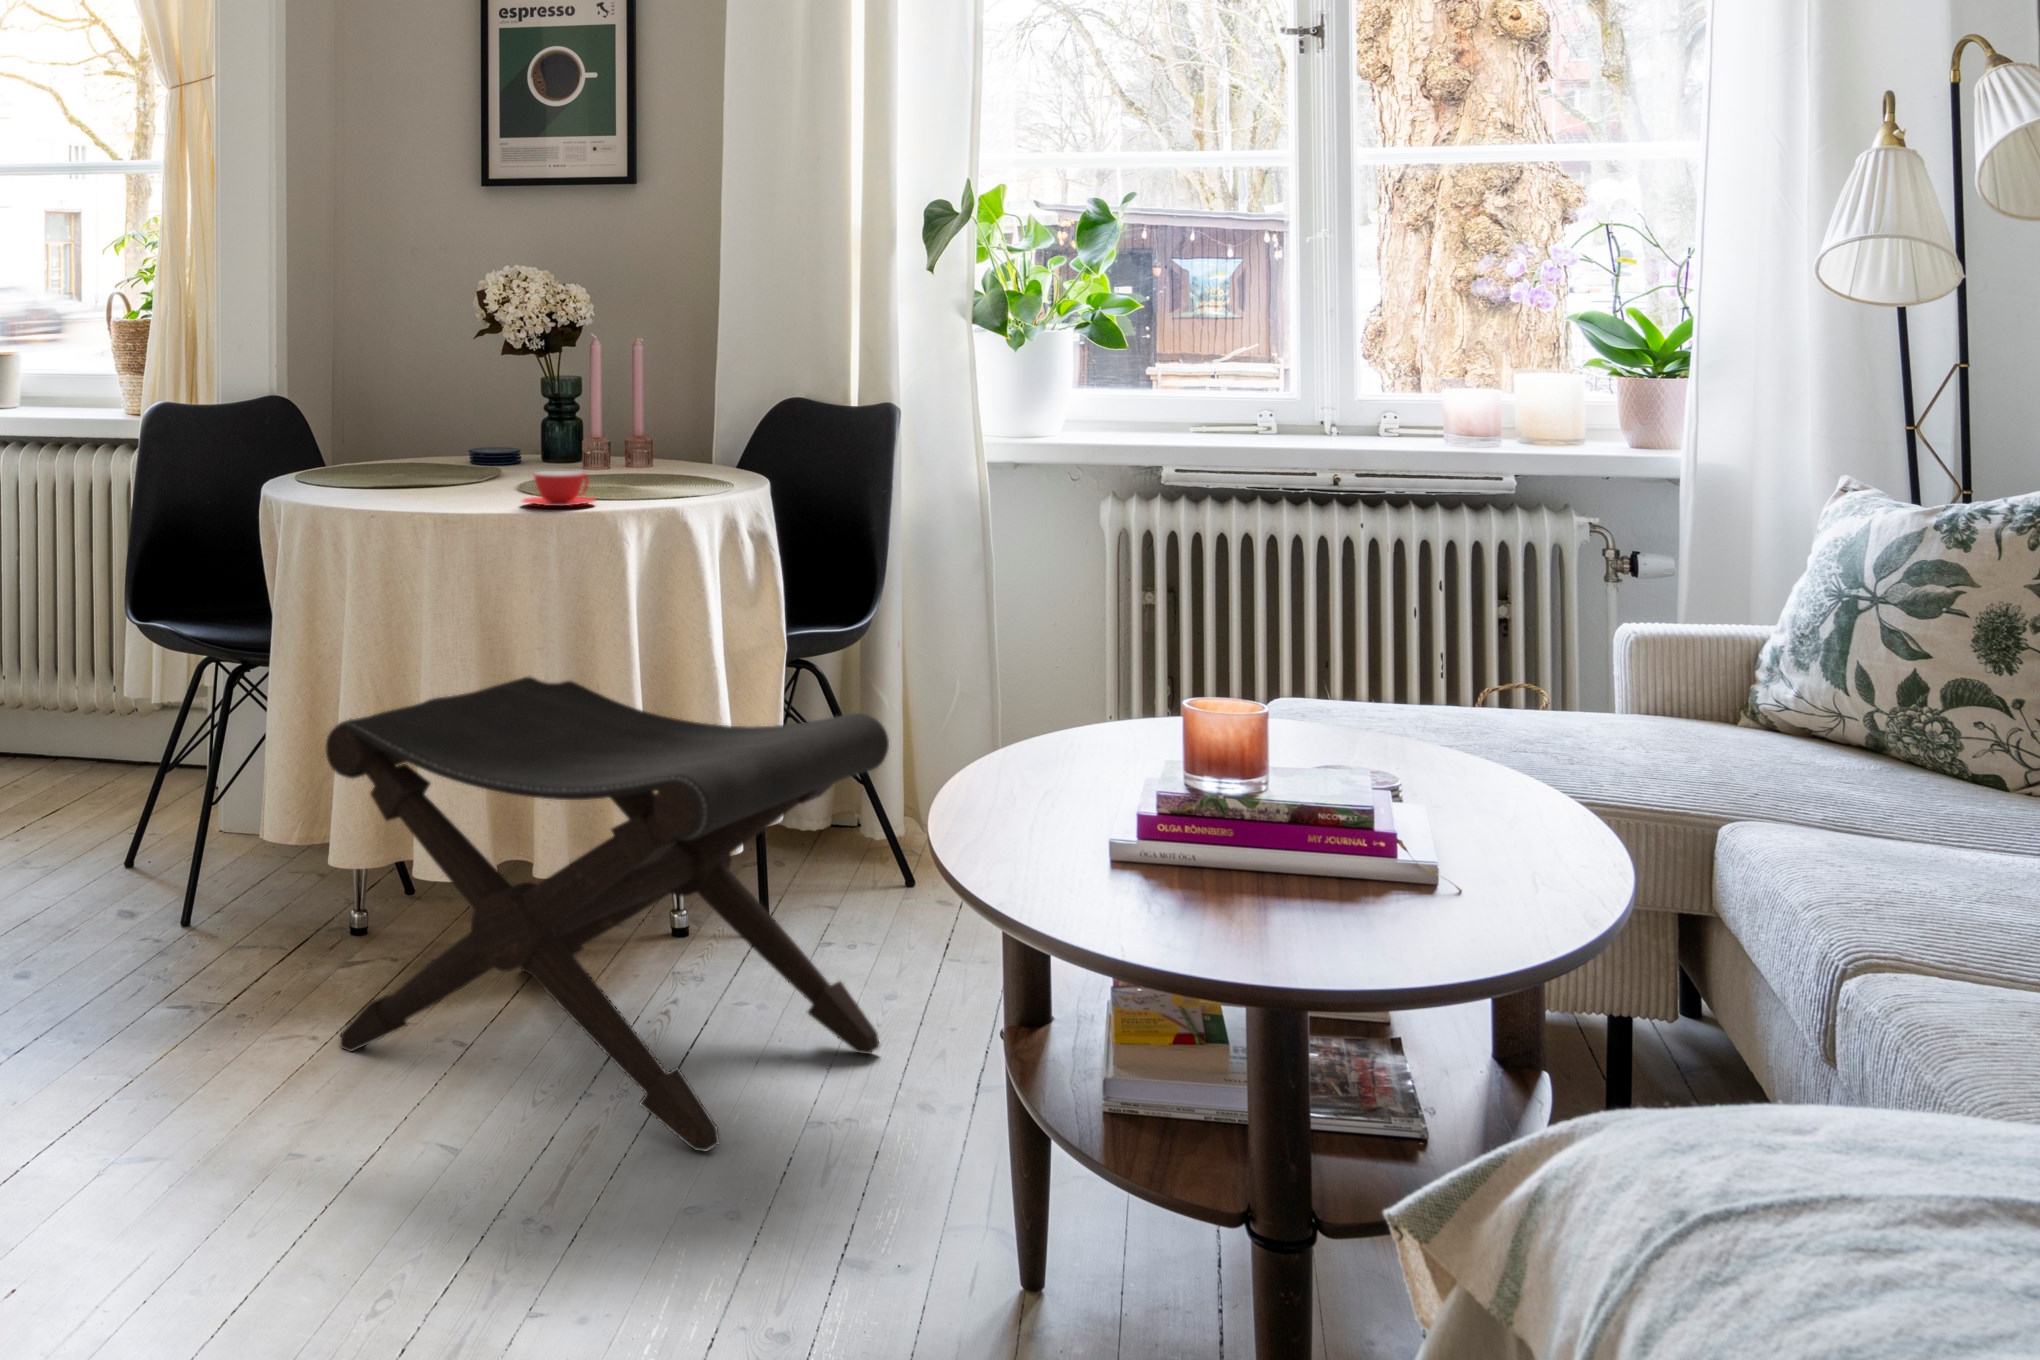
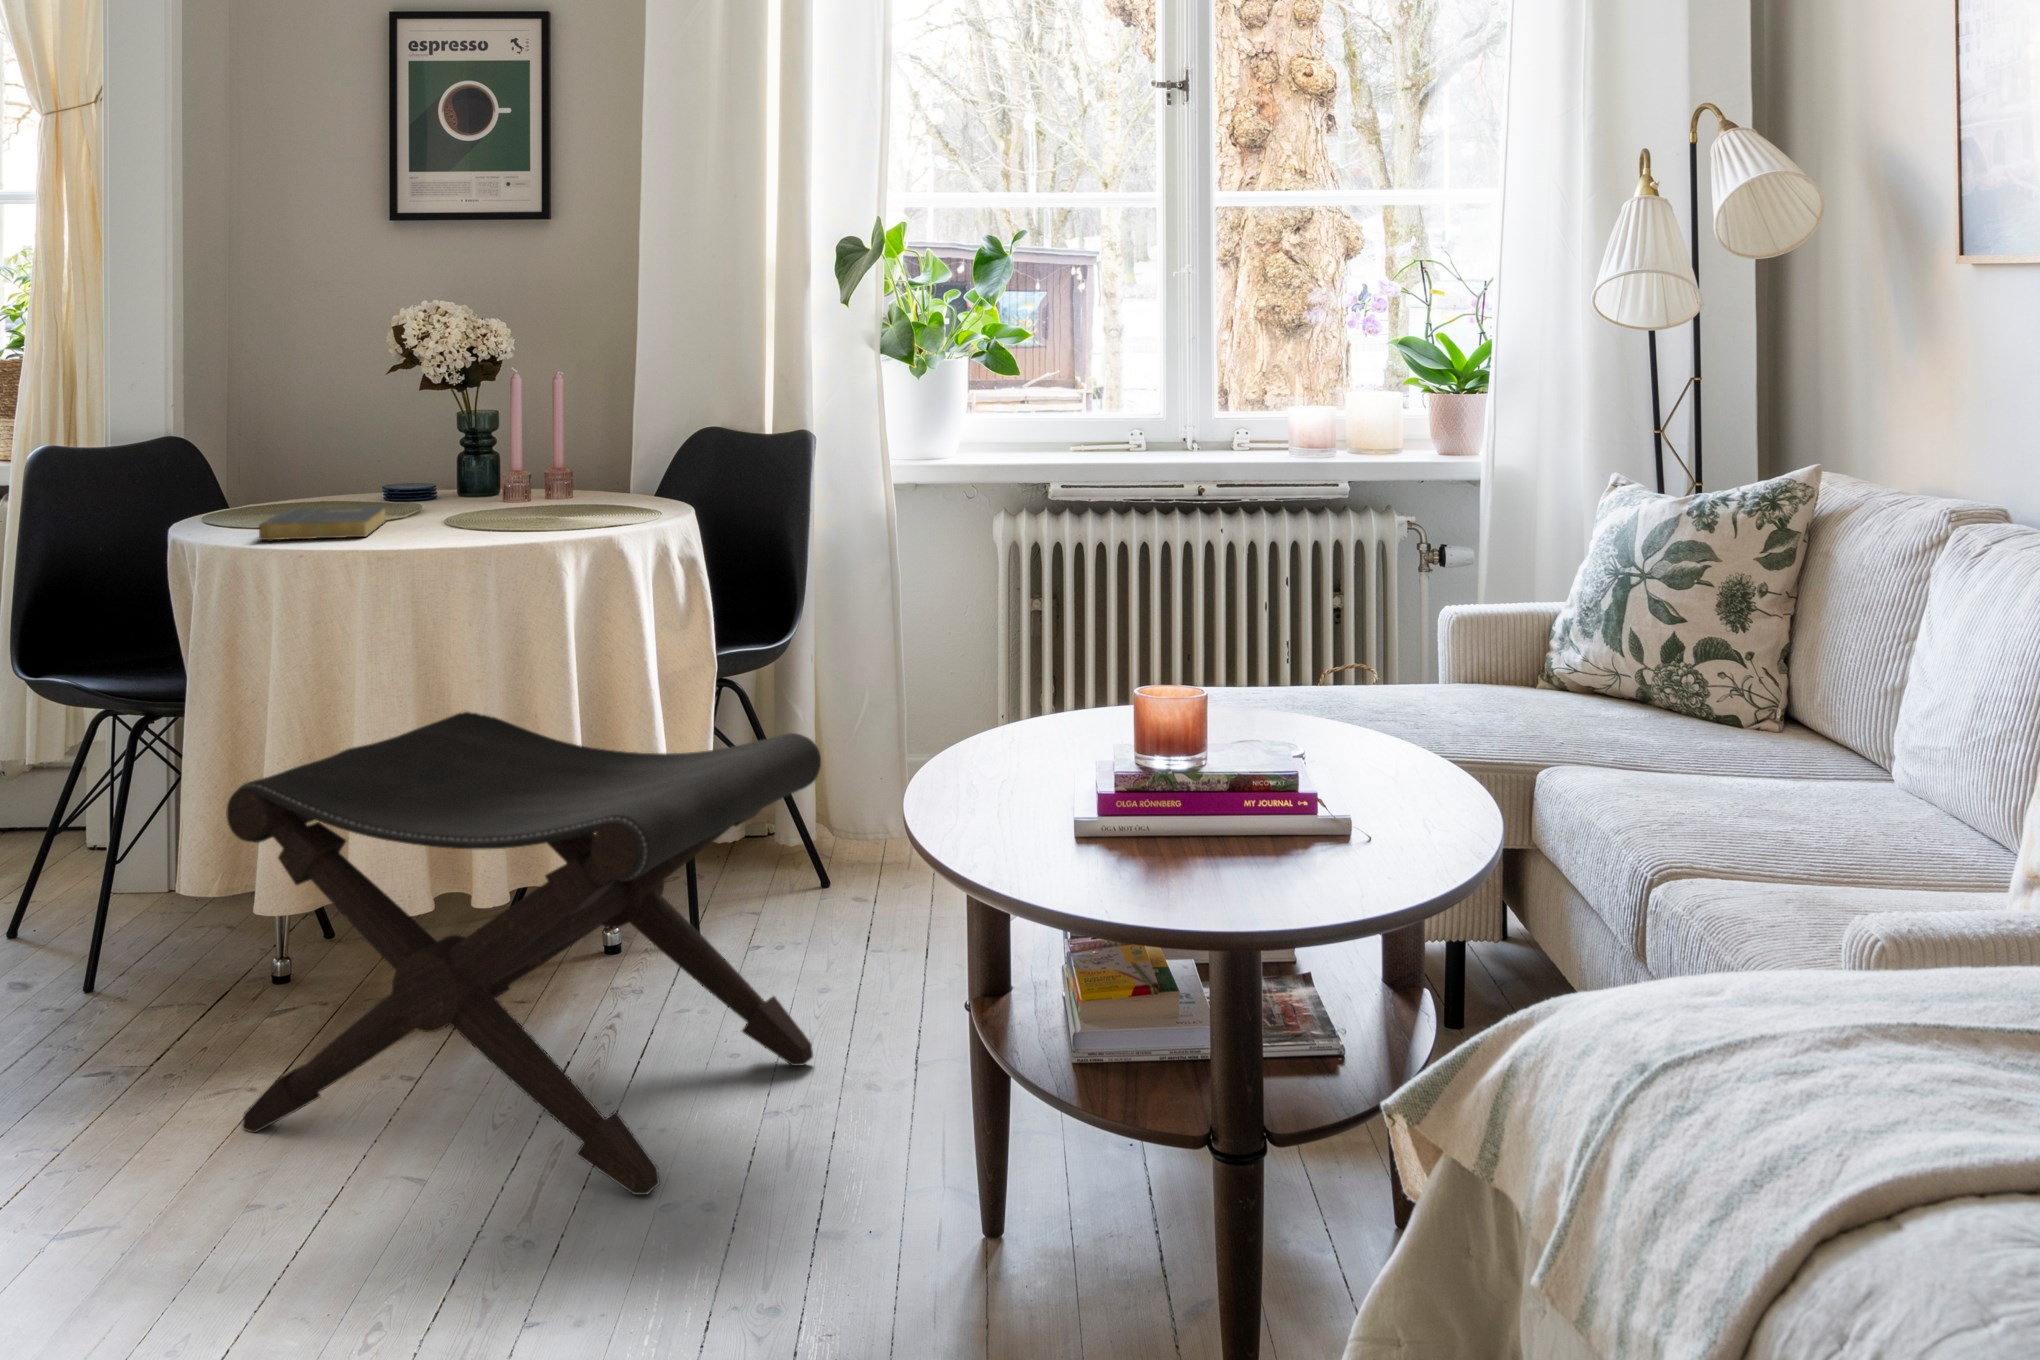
book: none [355,469,471,498] -> present [259,506,386,541]
teacup: present [523,471,595,506] -> none [443,506,522,542]

